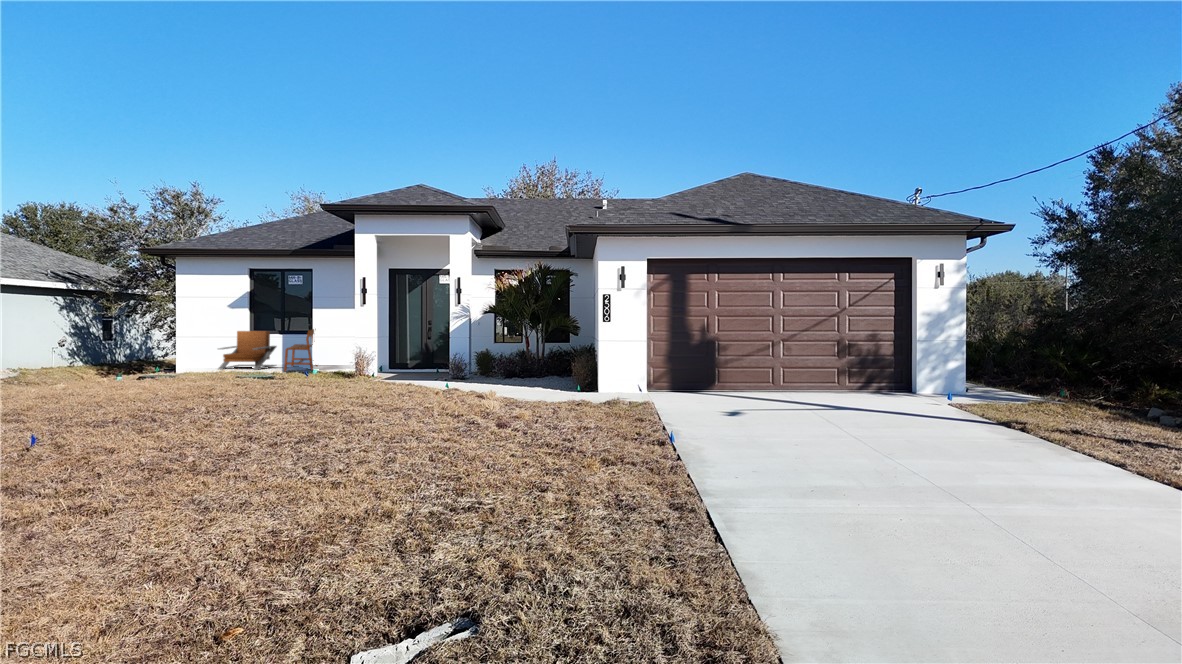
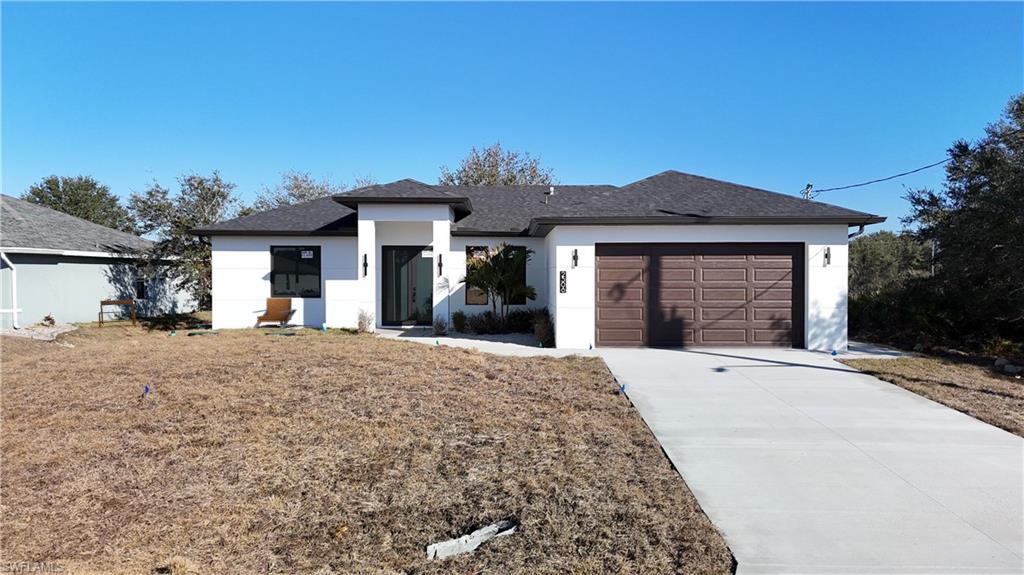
bench: present [284,329,316,371] -> present [98,299,136,328]

